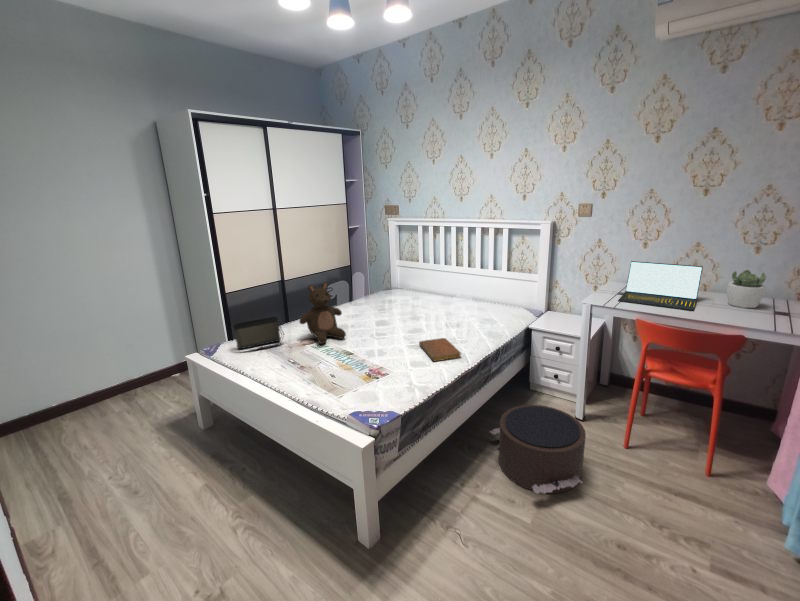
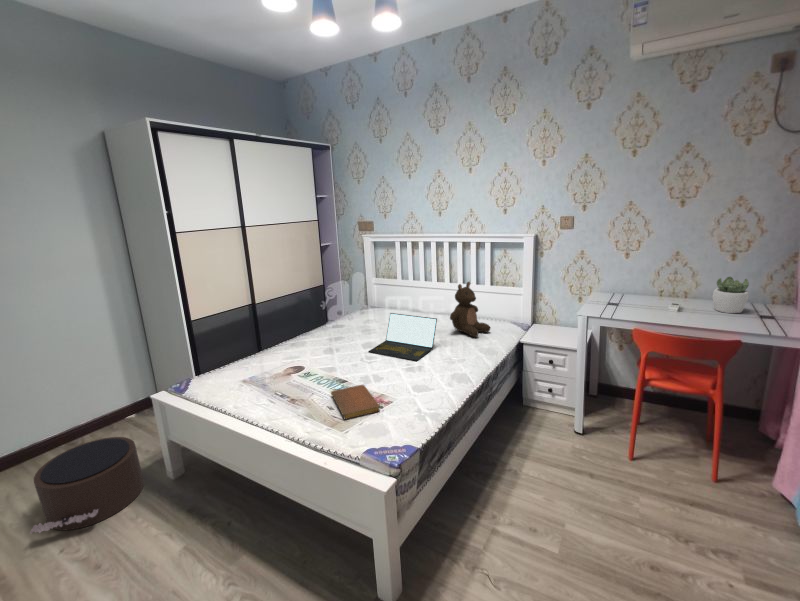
laptop: present [618,261,703,311] -> present [368,313,437,361]
stuffed bear: present [300,282,346,344] -> present [450,282,490,337]
handbag: present [233,317,284,350] -> none [208,344,267,384]
notebook: present [419,338,461,361] -> present [331,385,380,419]
pouf: present [490,405,586,494] -> present [30,437,144,534]

